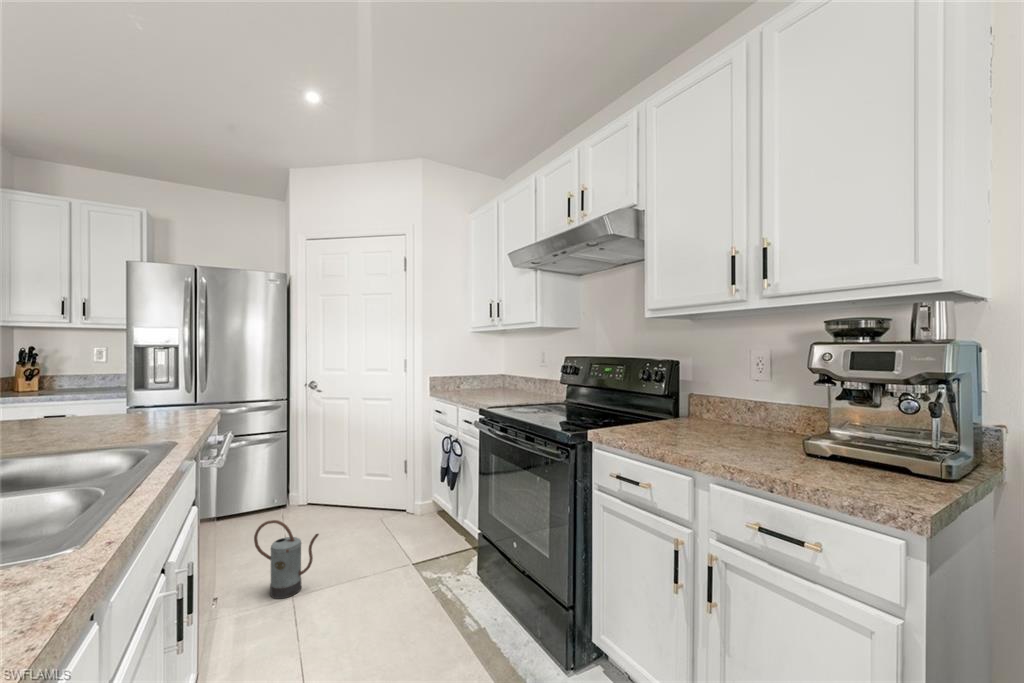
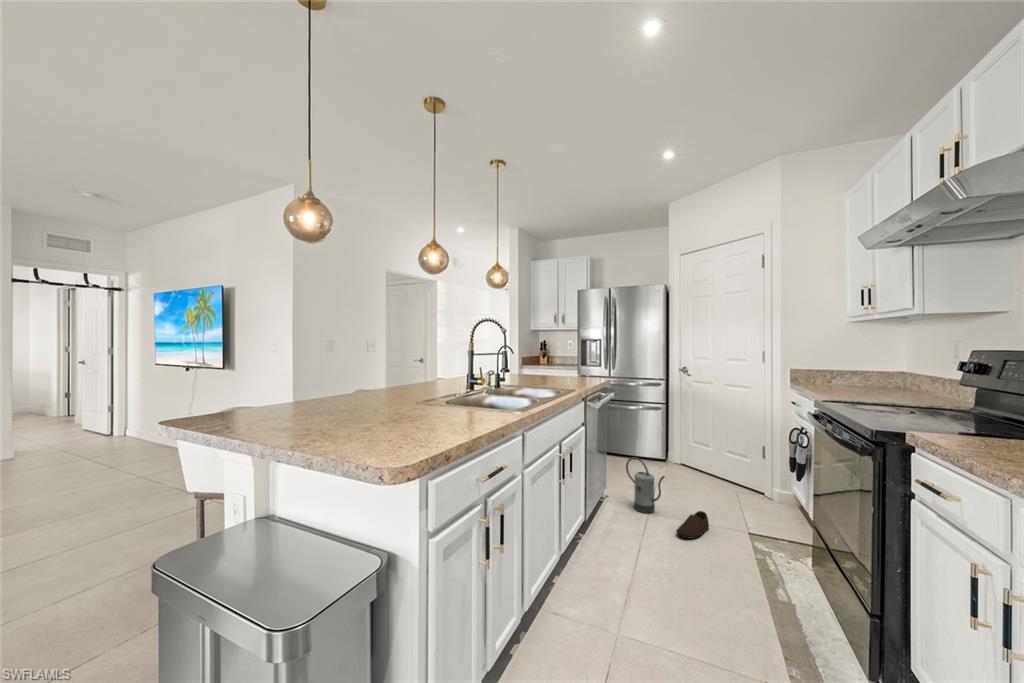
shoe: none [343,562,375,608] -> present [676,511,709,538]

